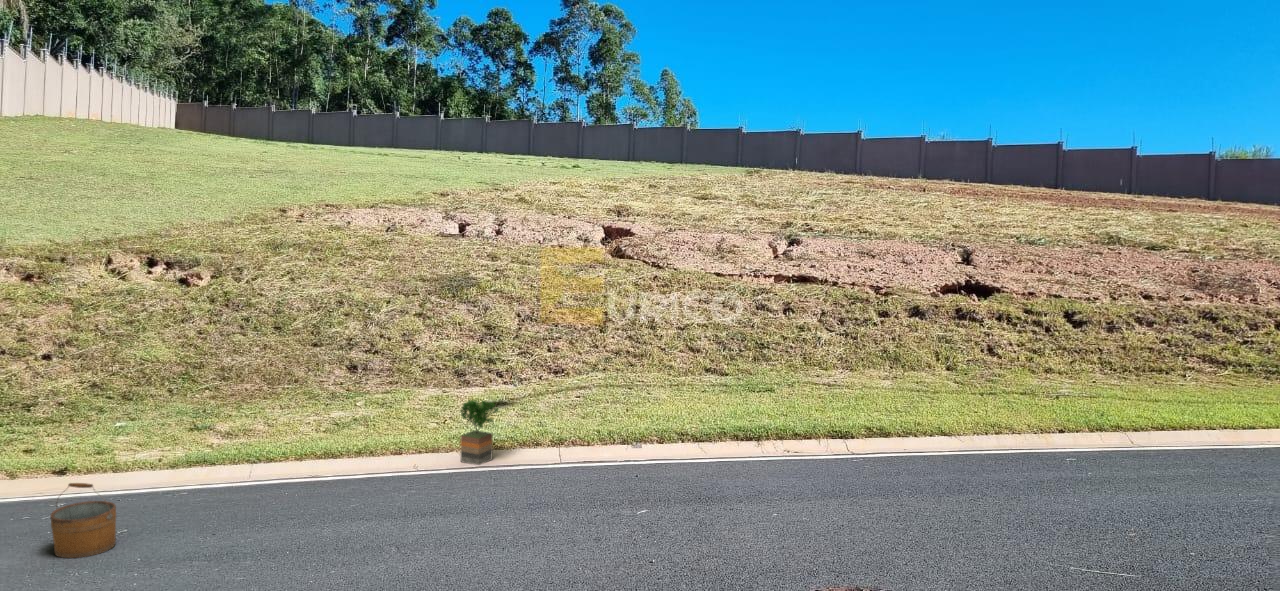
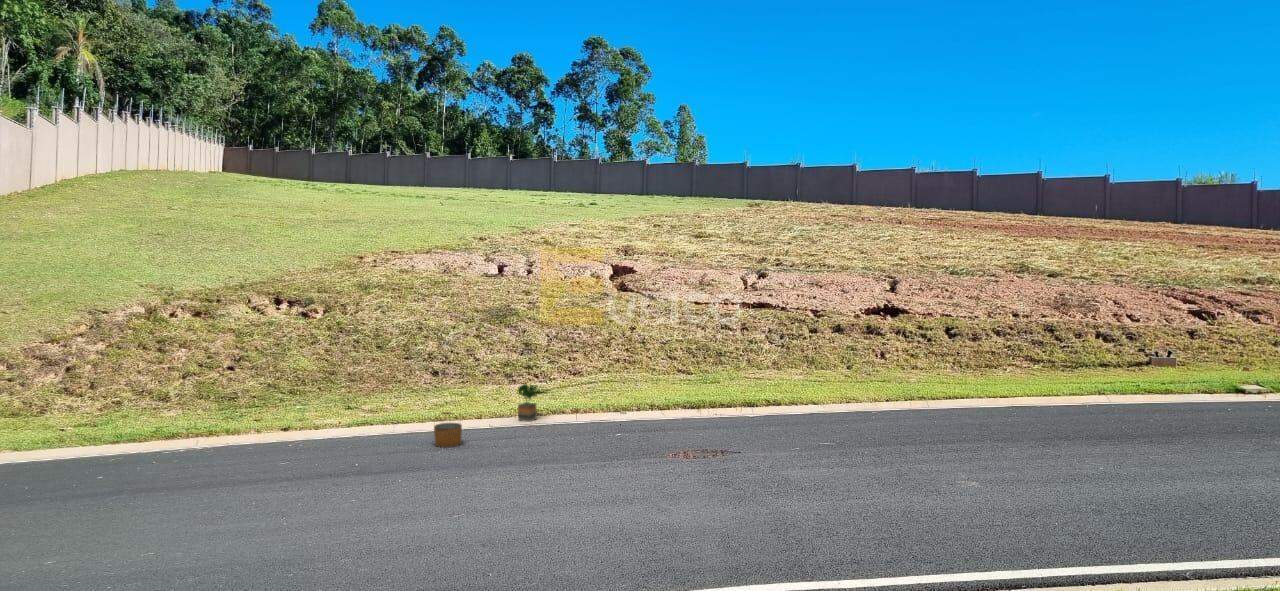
bucket: present [50,483,116,558] -> present [434,412,462,448]

